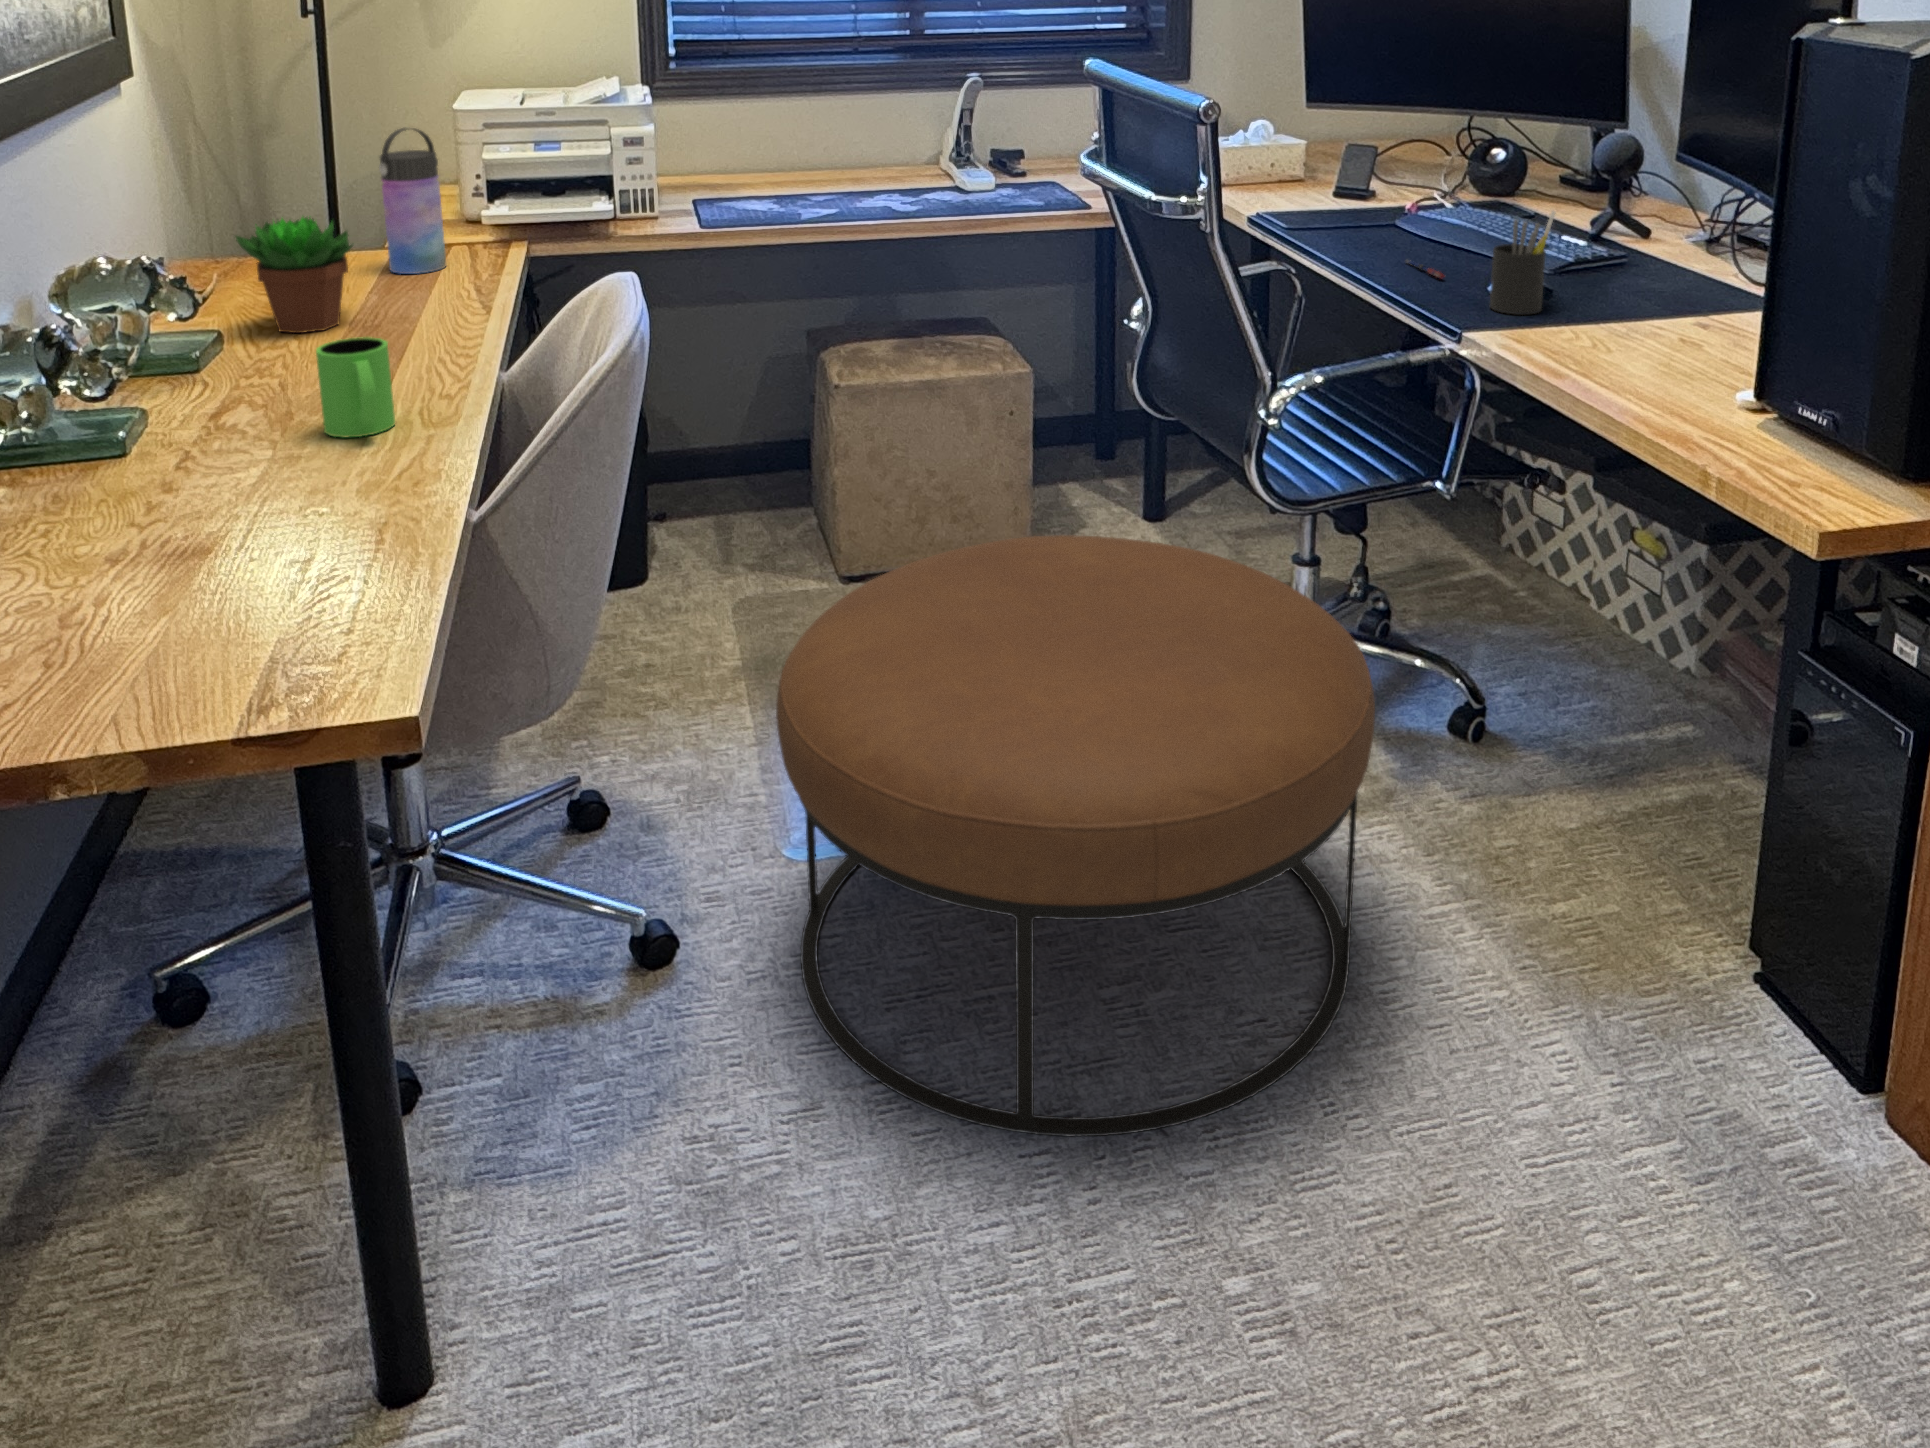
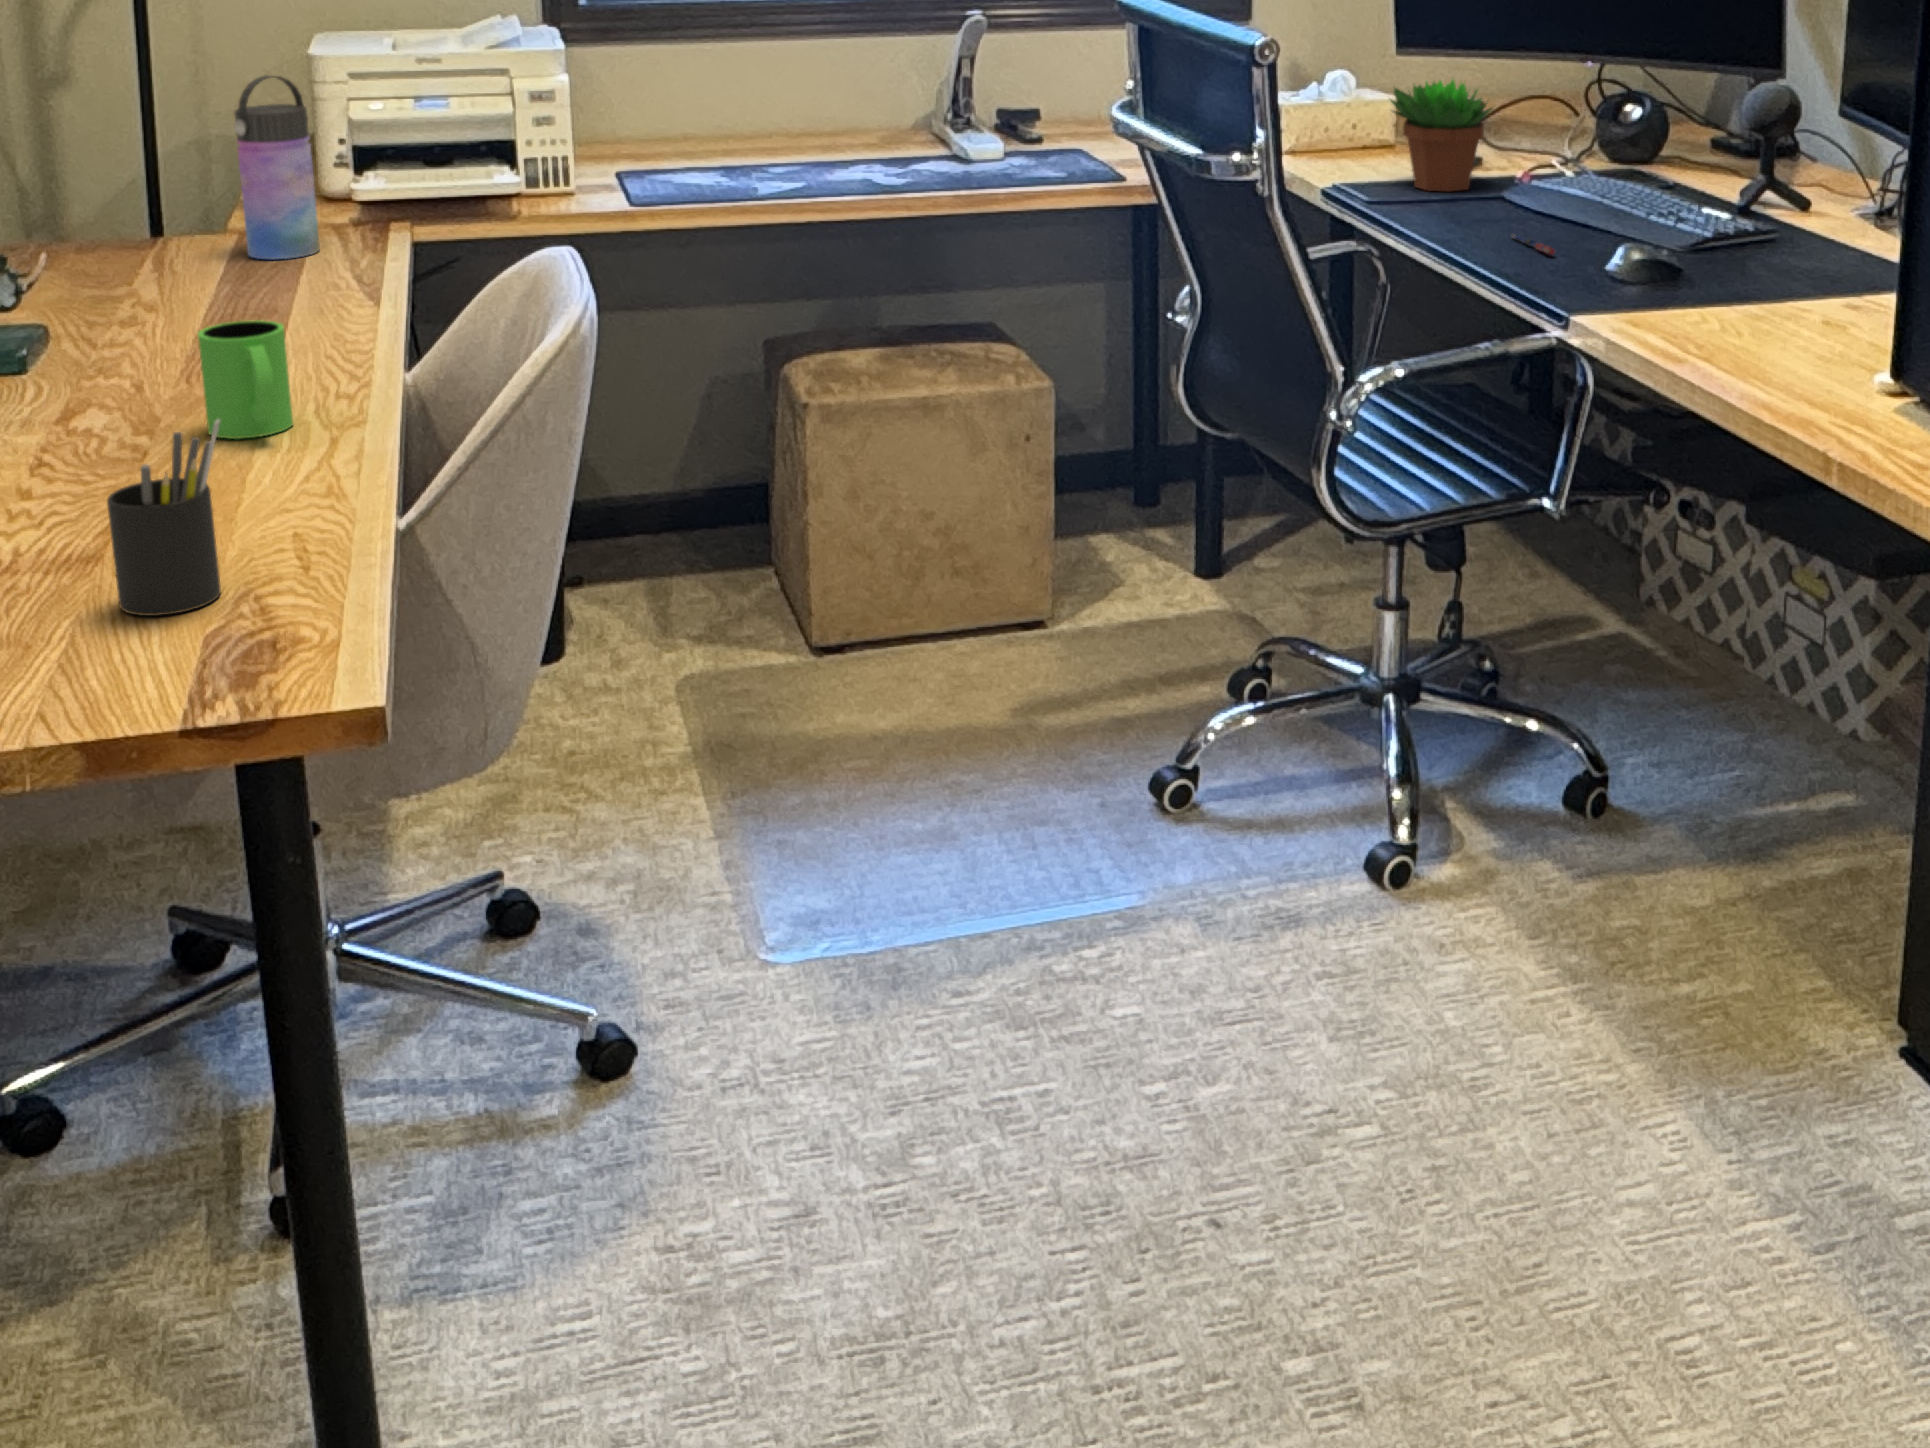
pen holder: present [1490,211,1555,315] -> present [107,419,221,616]
succulent plant: present [236,217,352,333] -> present [1390,80,1492,192]
ottoman: present [776,535,1375,1136] -> none [760,563,1462,1228]

